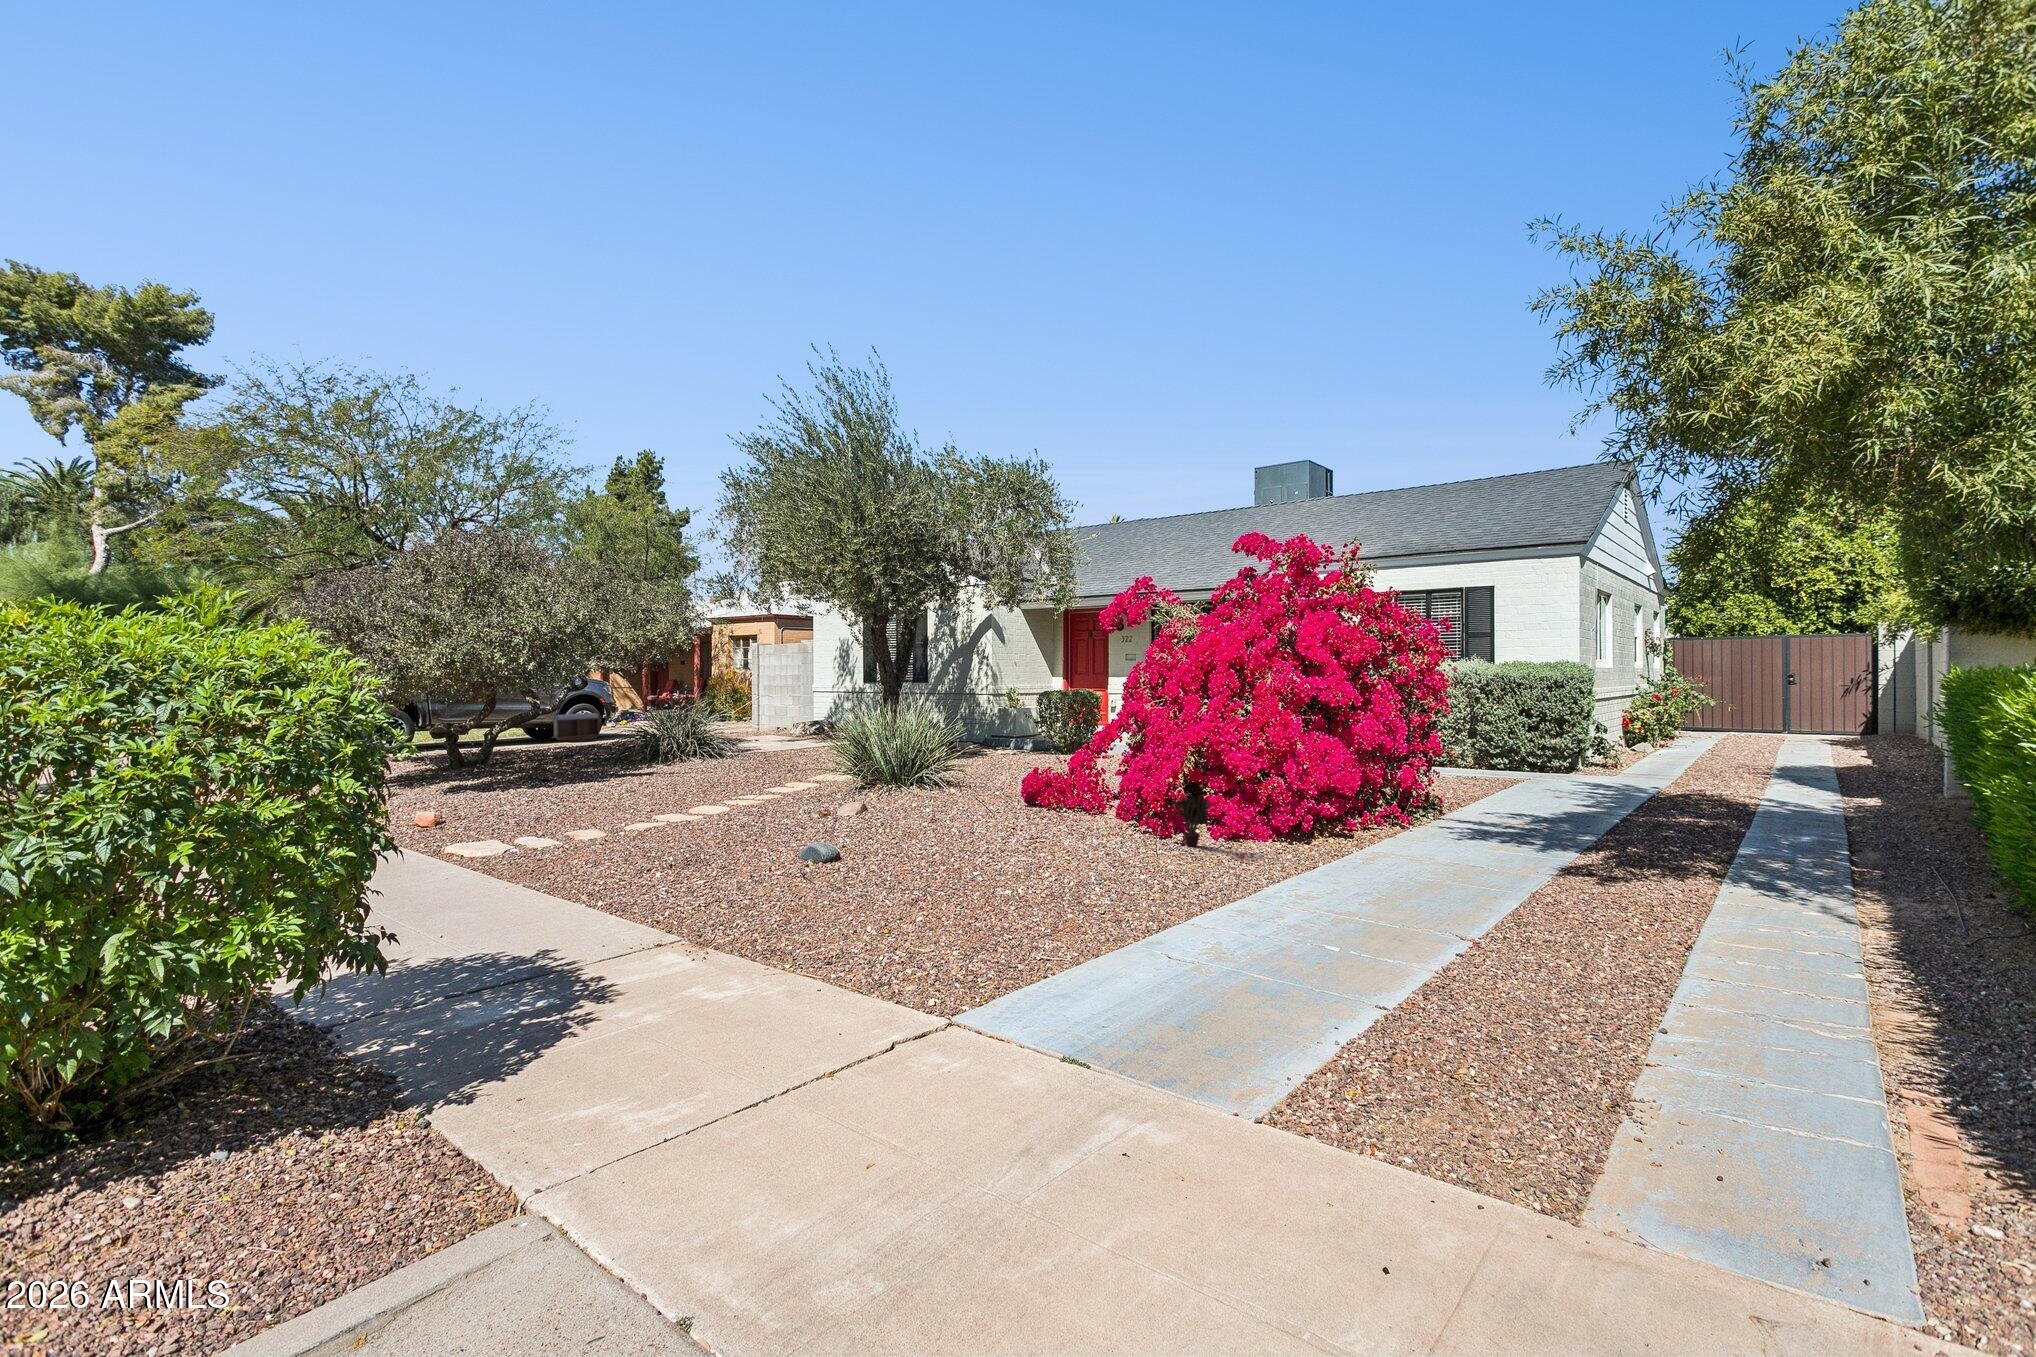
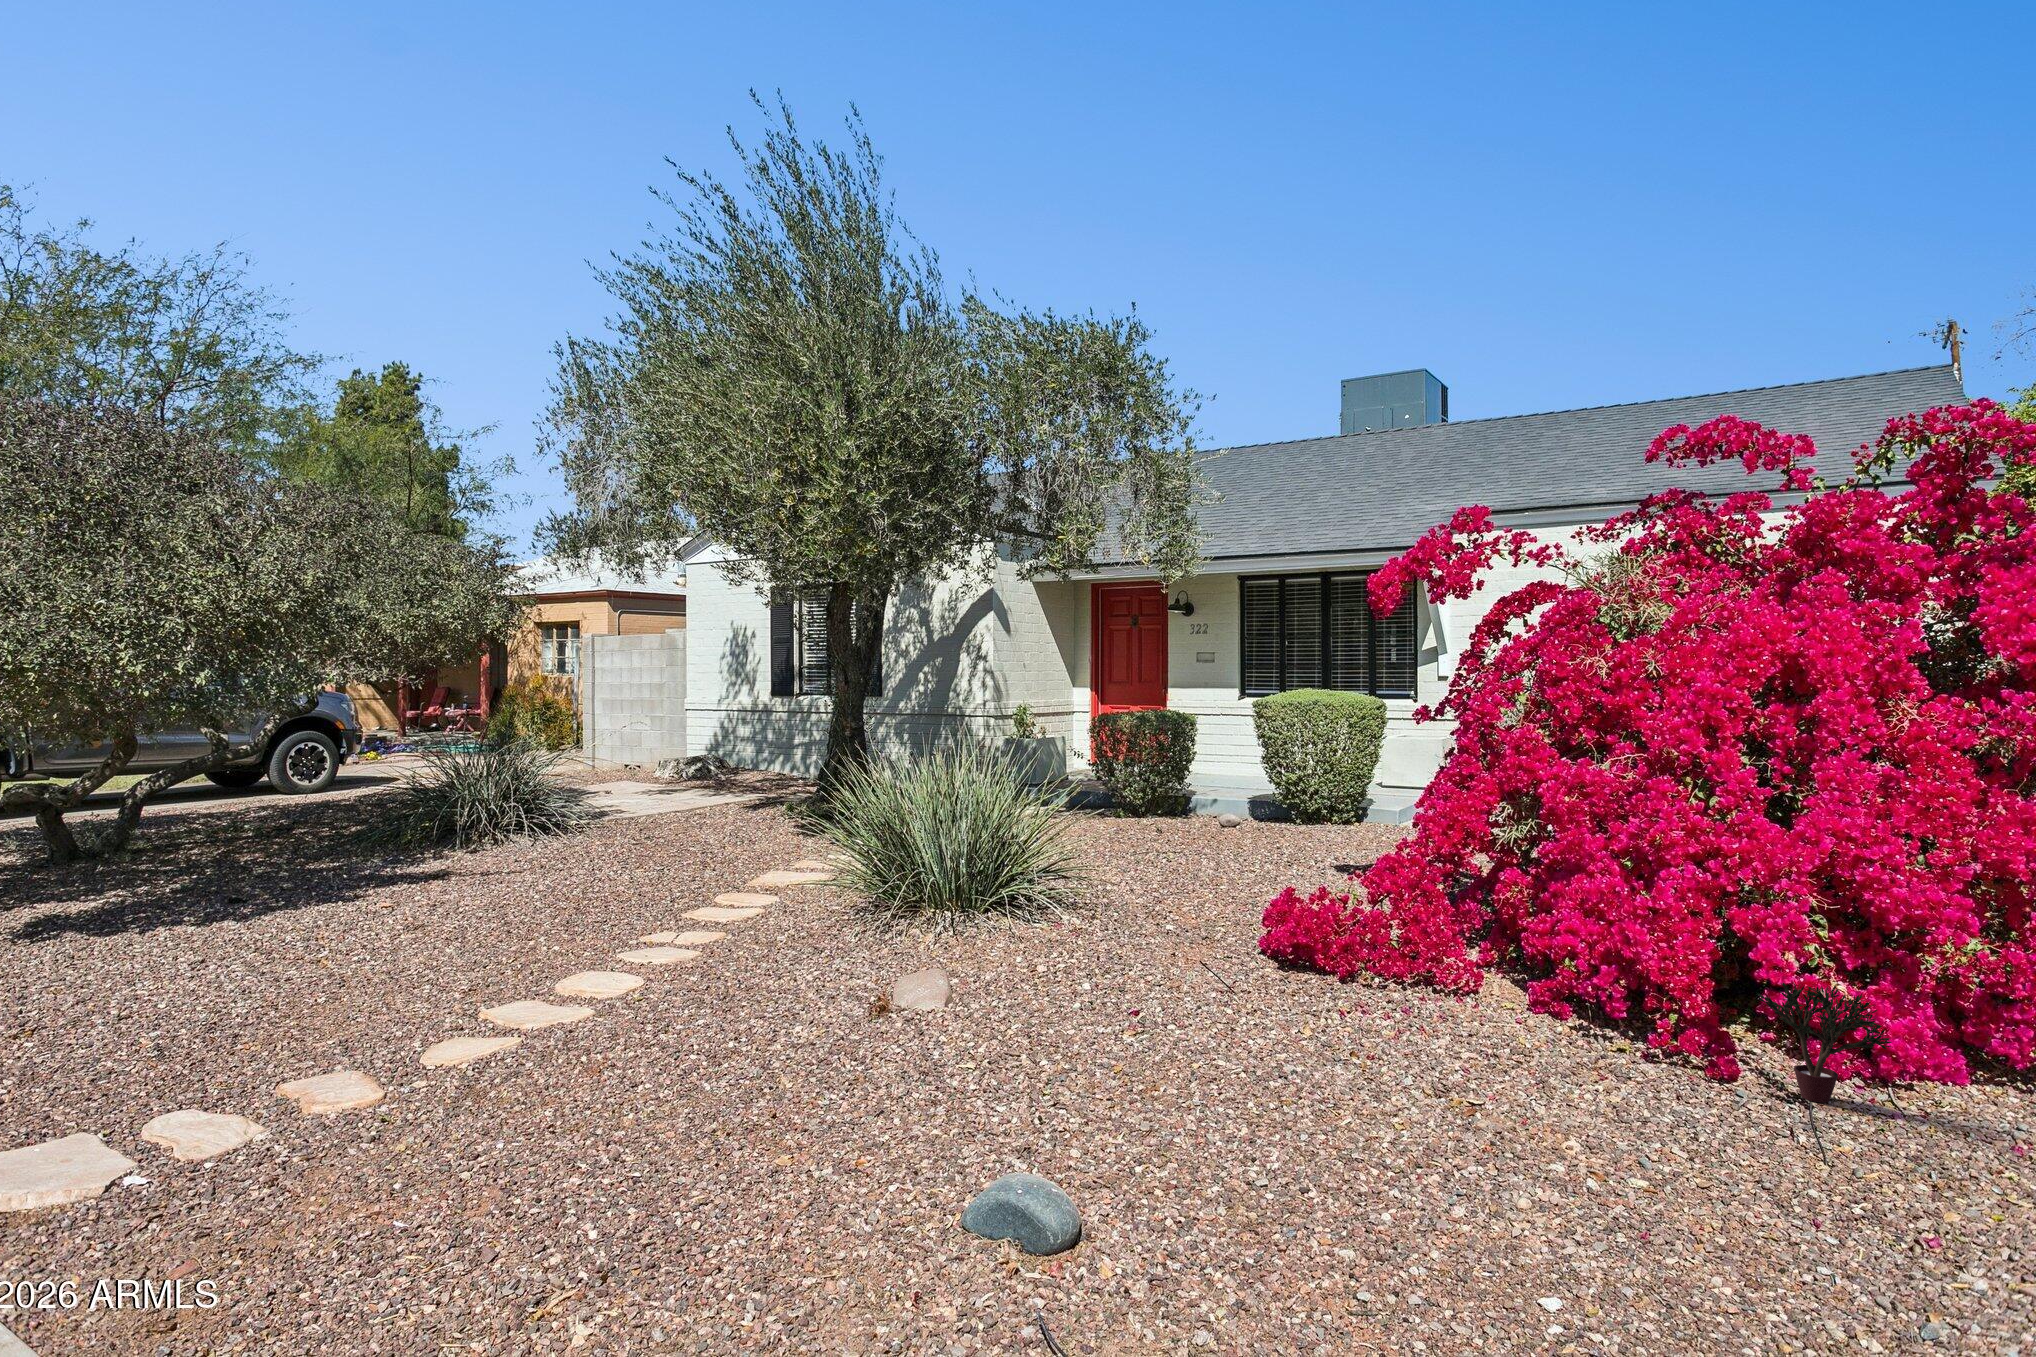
bench: present [553,713,599,740] -> none [254,748,336,794]

